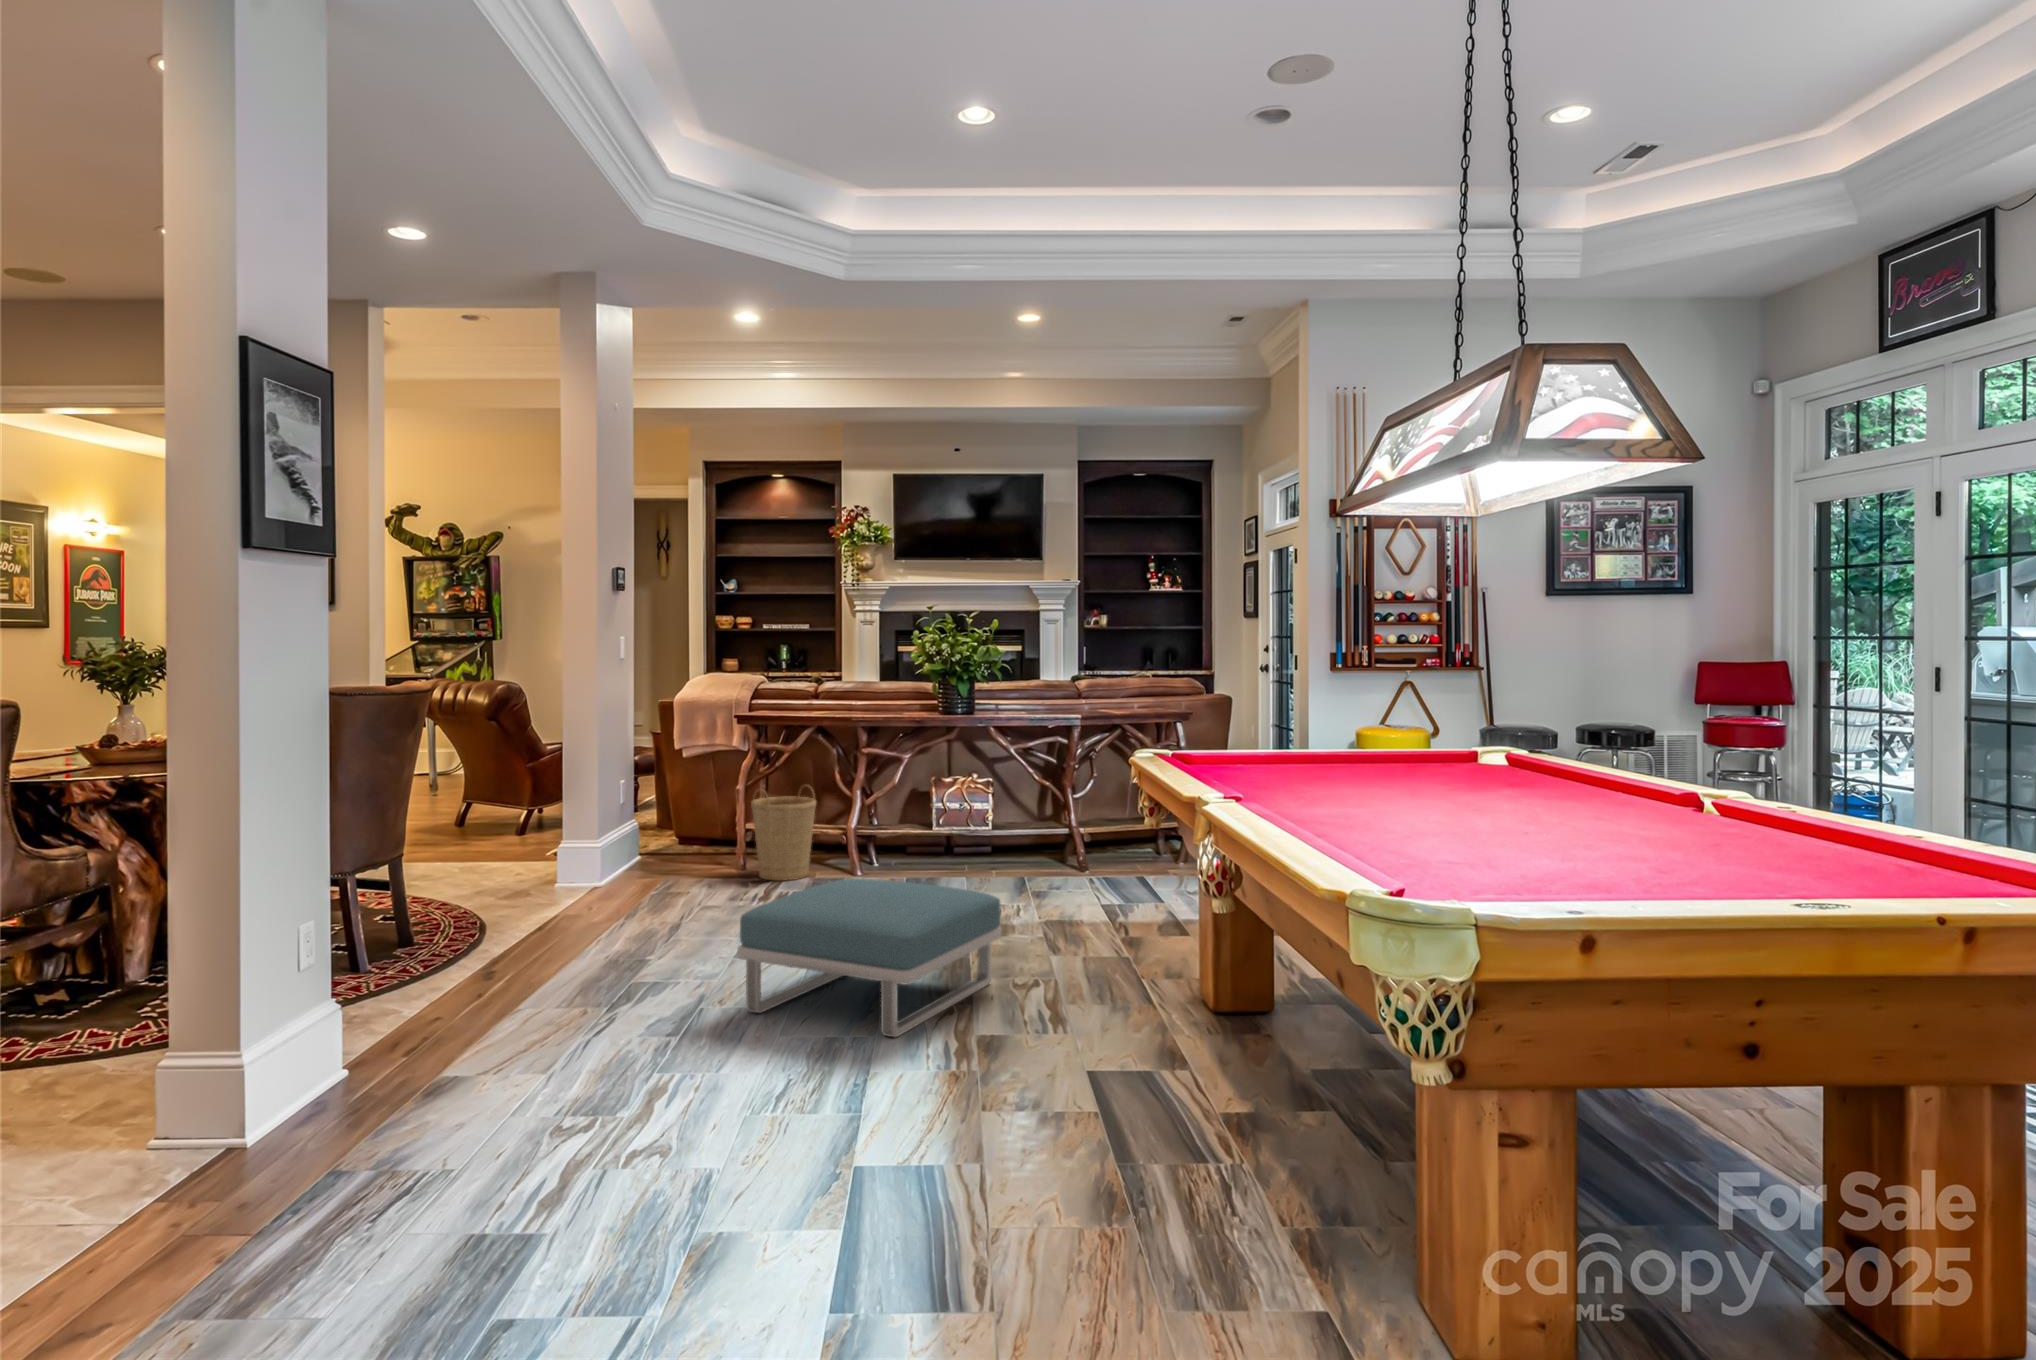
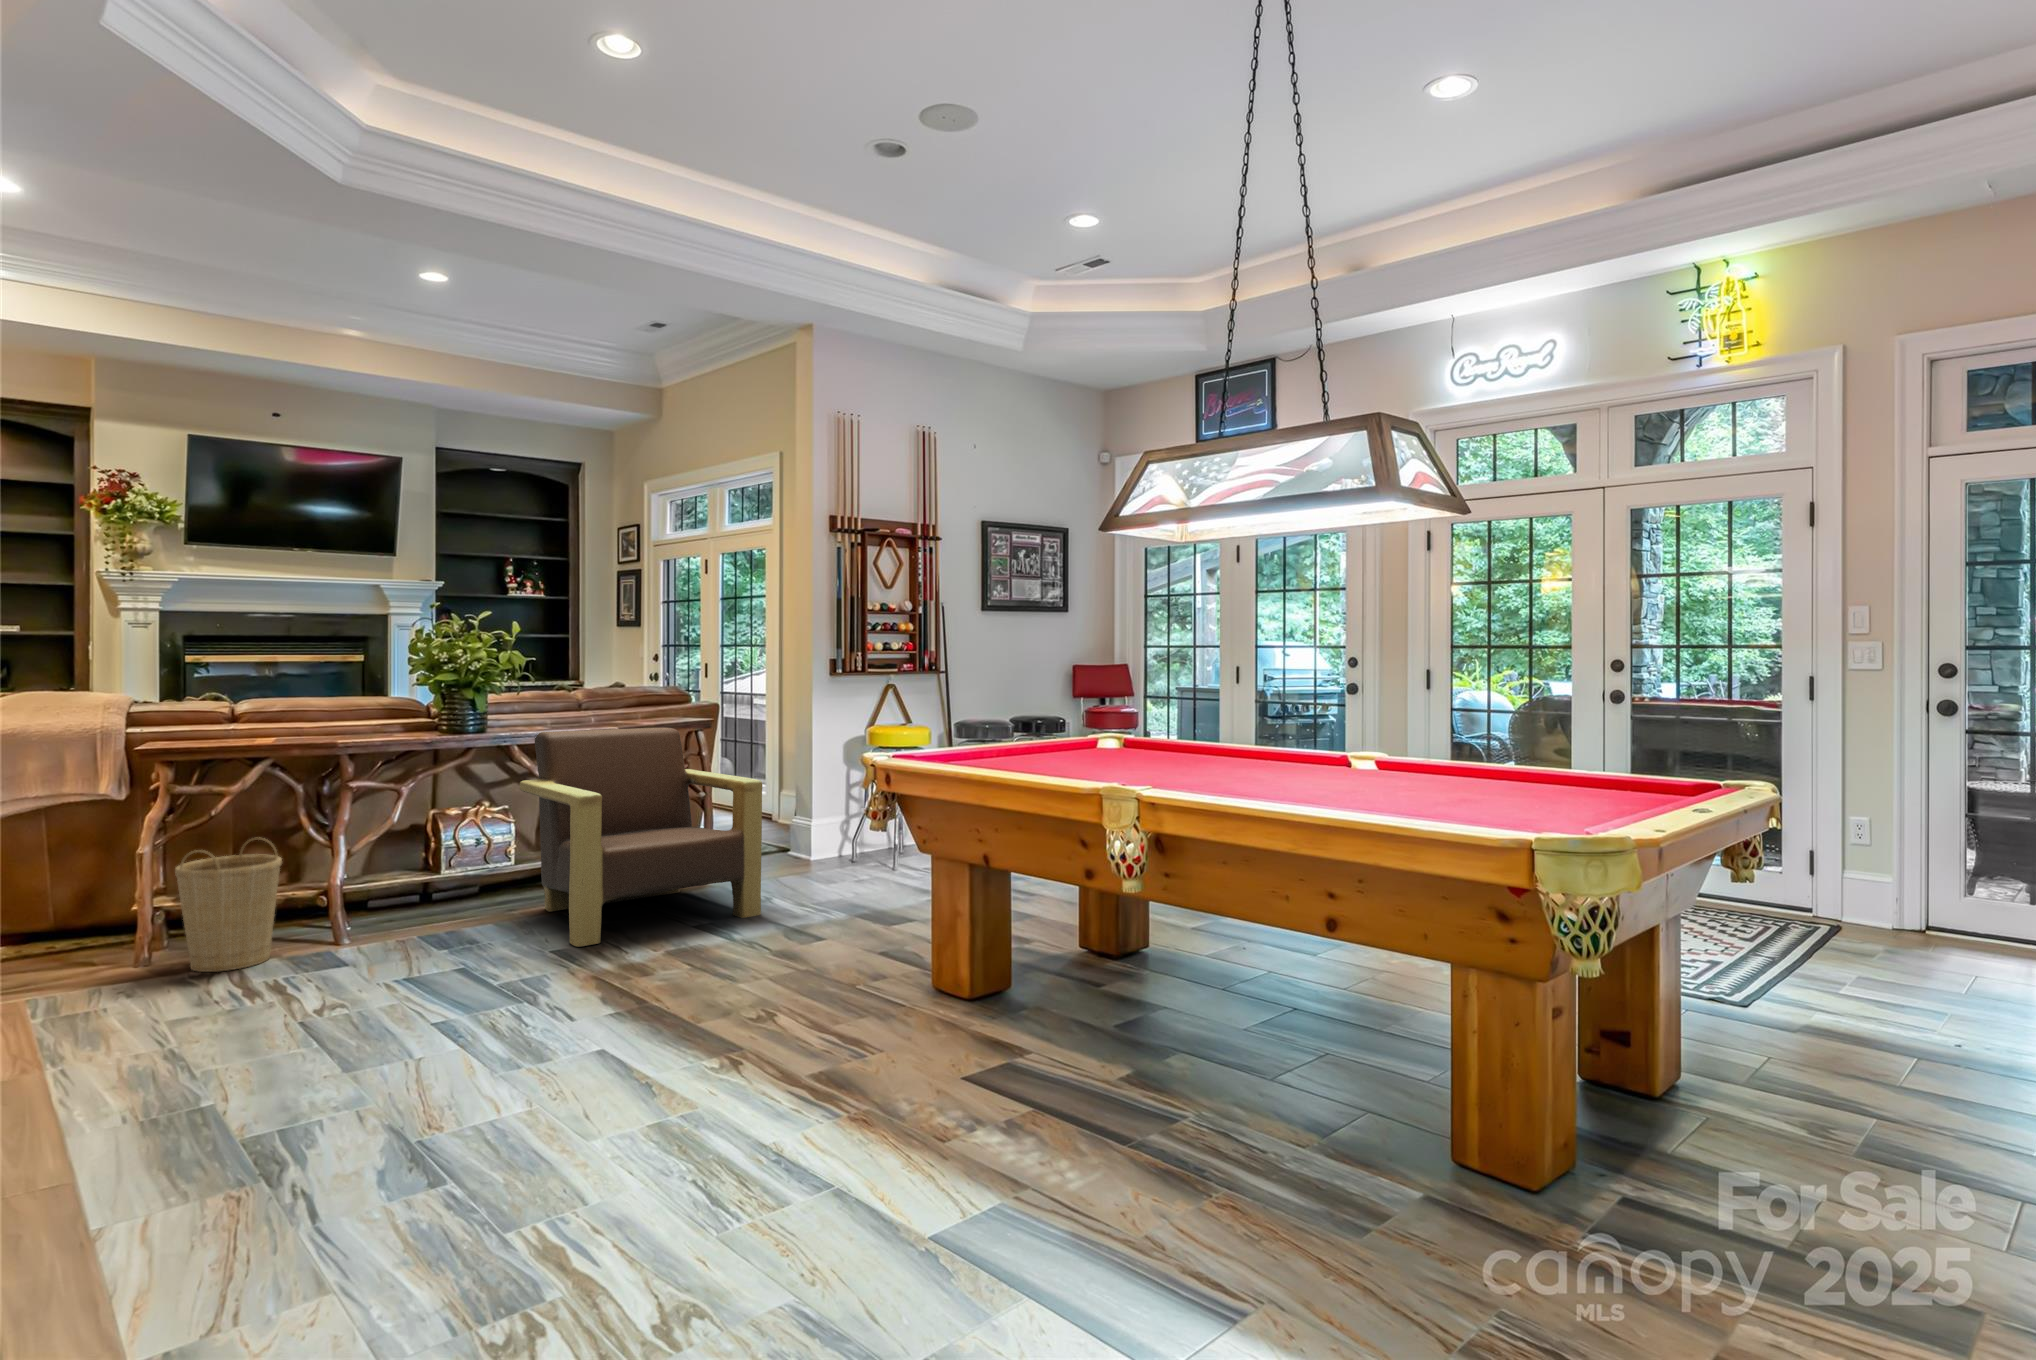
armchair: none [985,716,1168,908] -> present [520,728,762,947]
footstool: present [737,878,1002,1038] -> none [481,924,751,1128]

